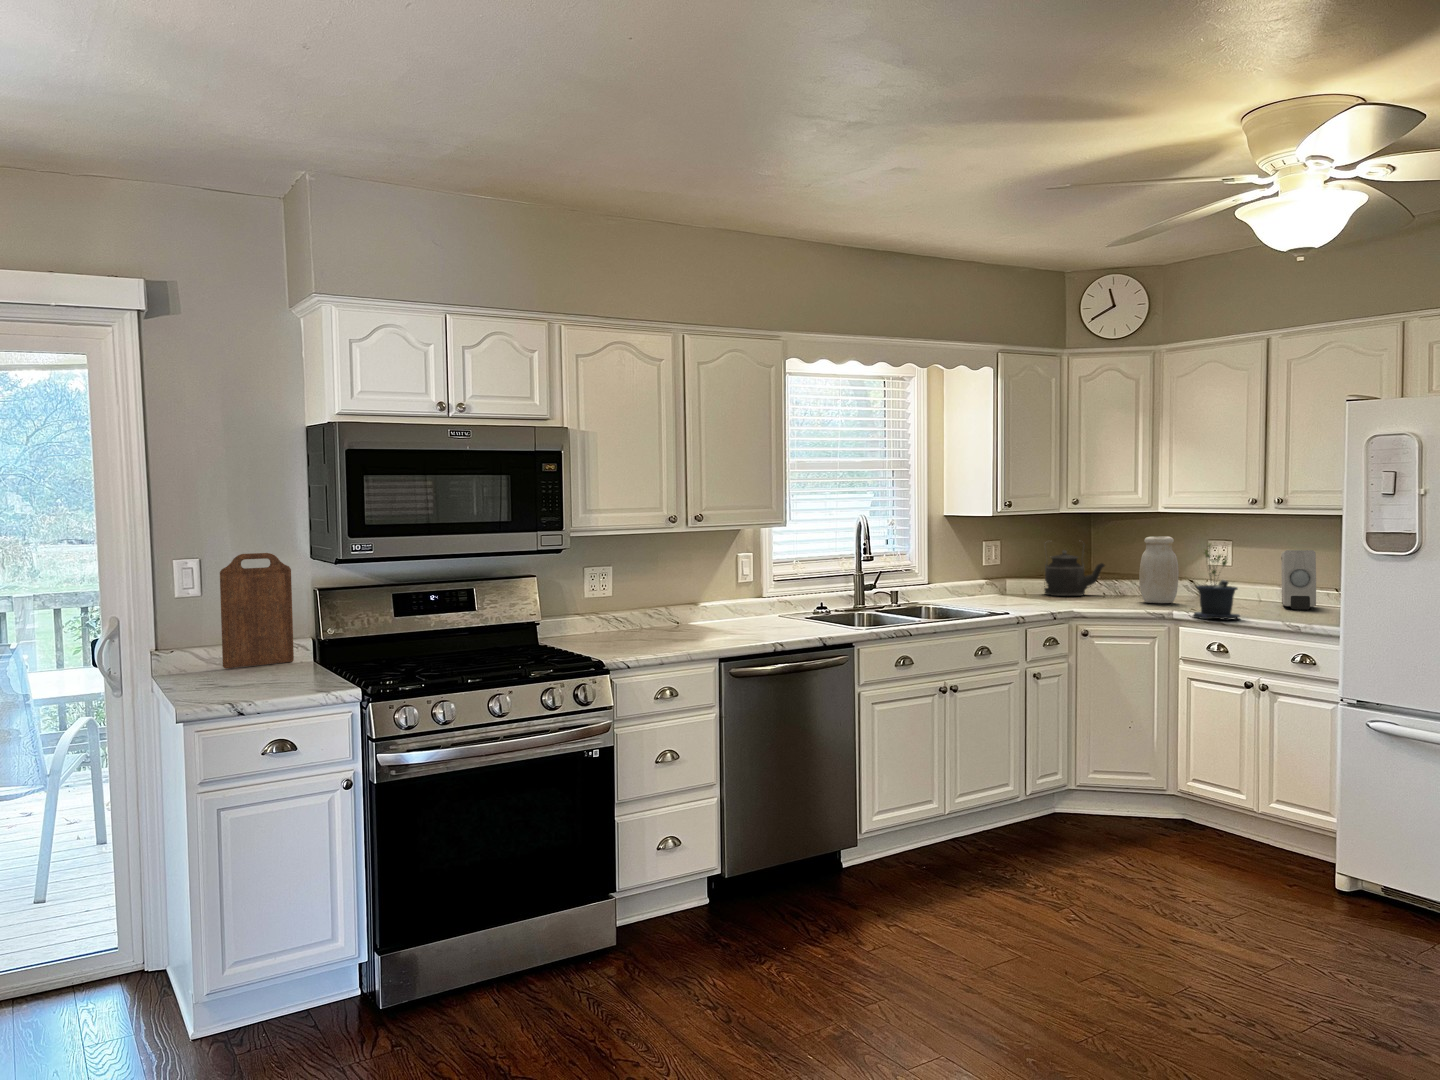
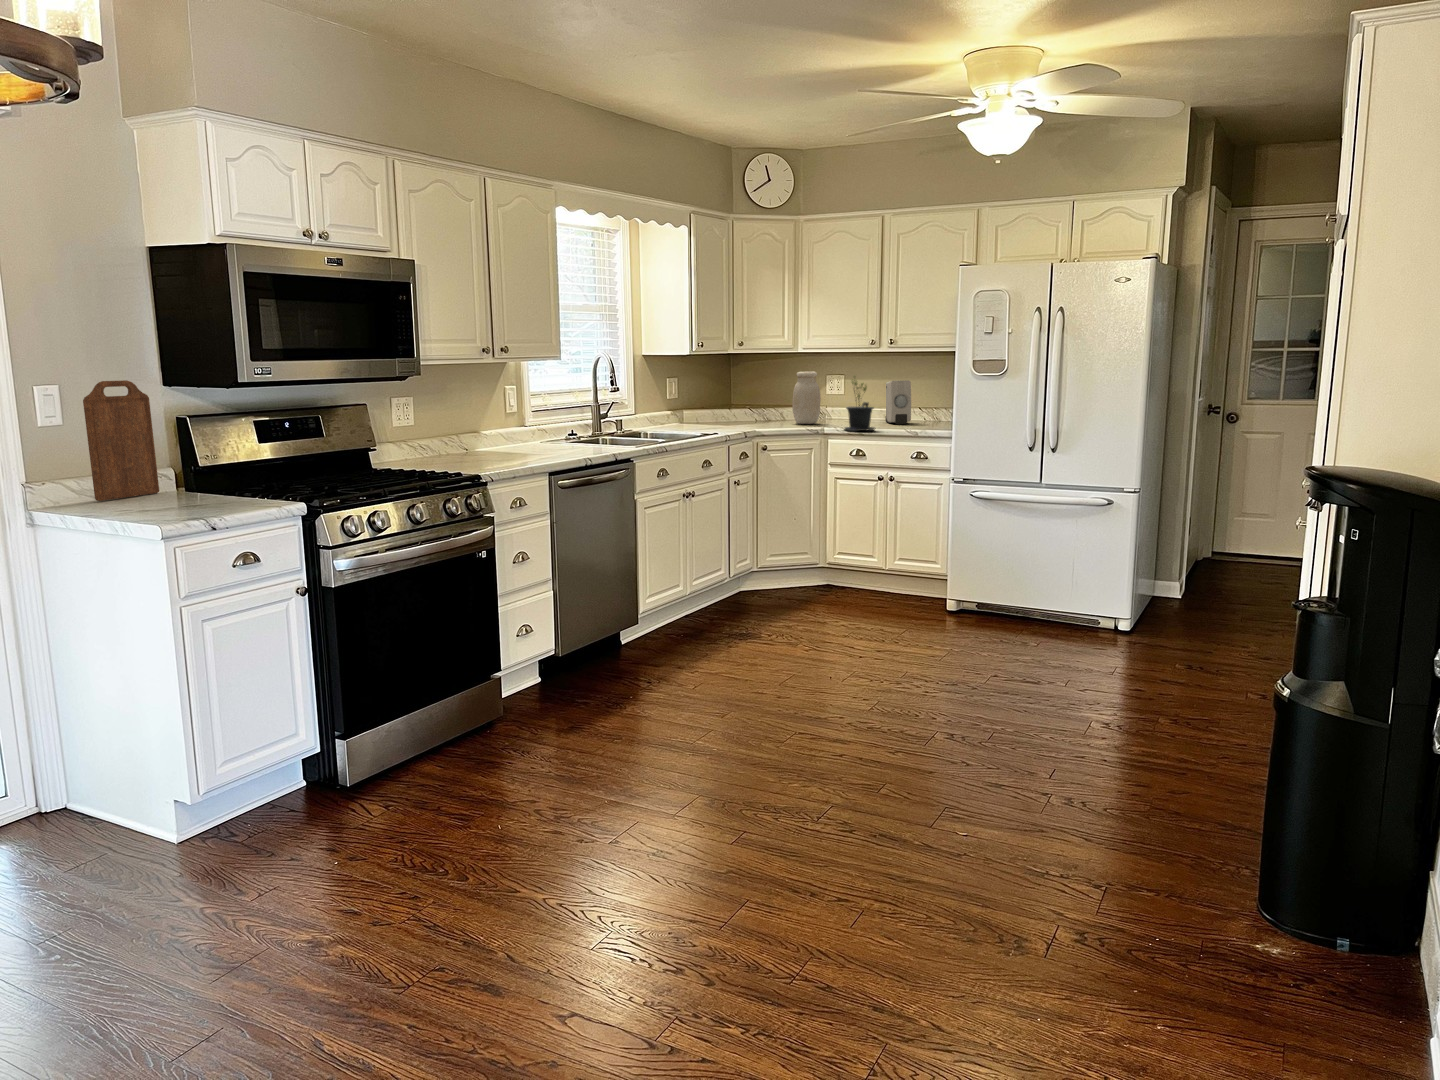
kettle: present [1044,541,1105,596] -> none [715,376,761,422]

